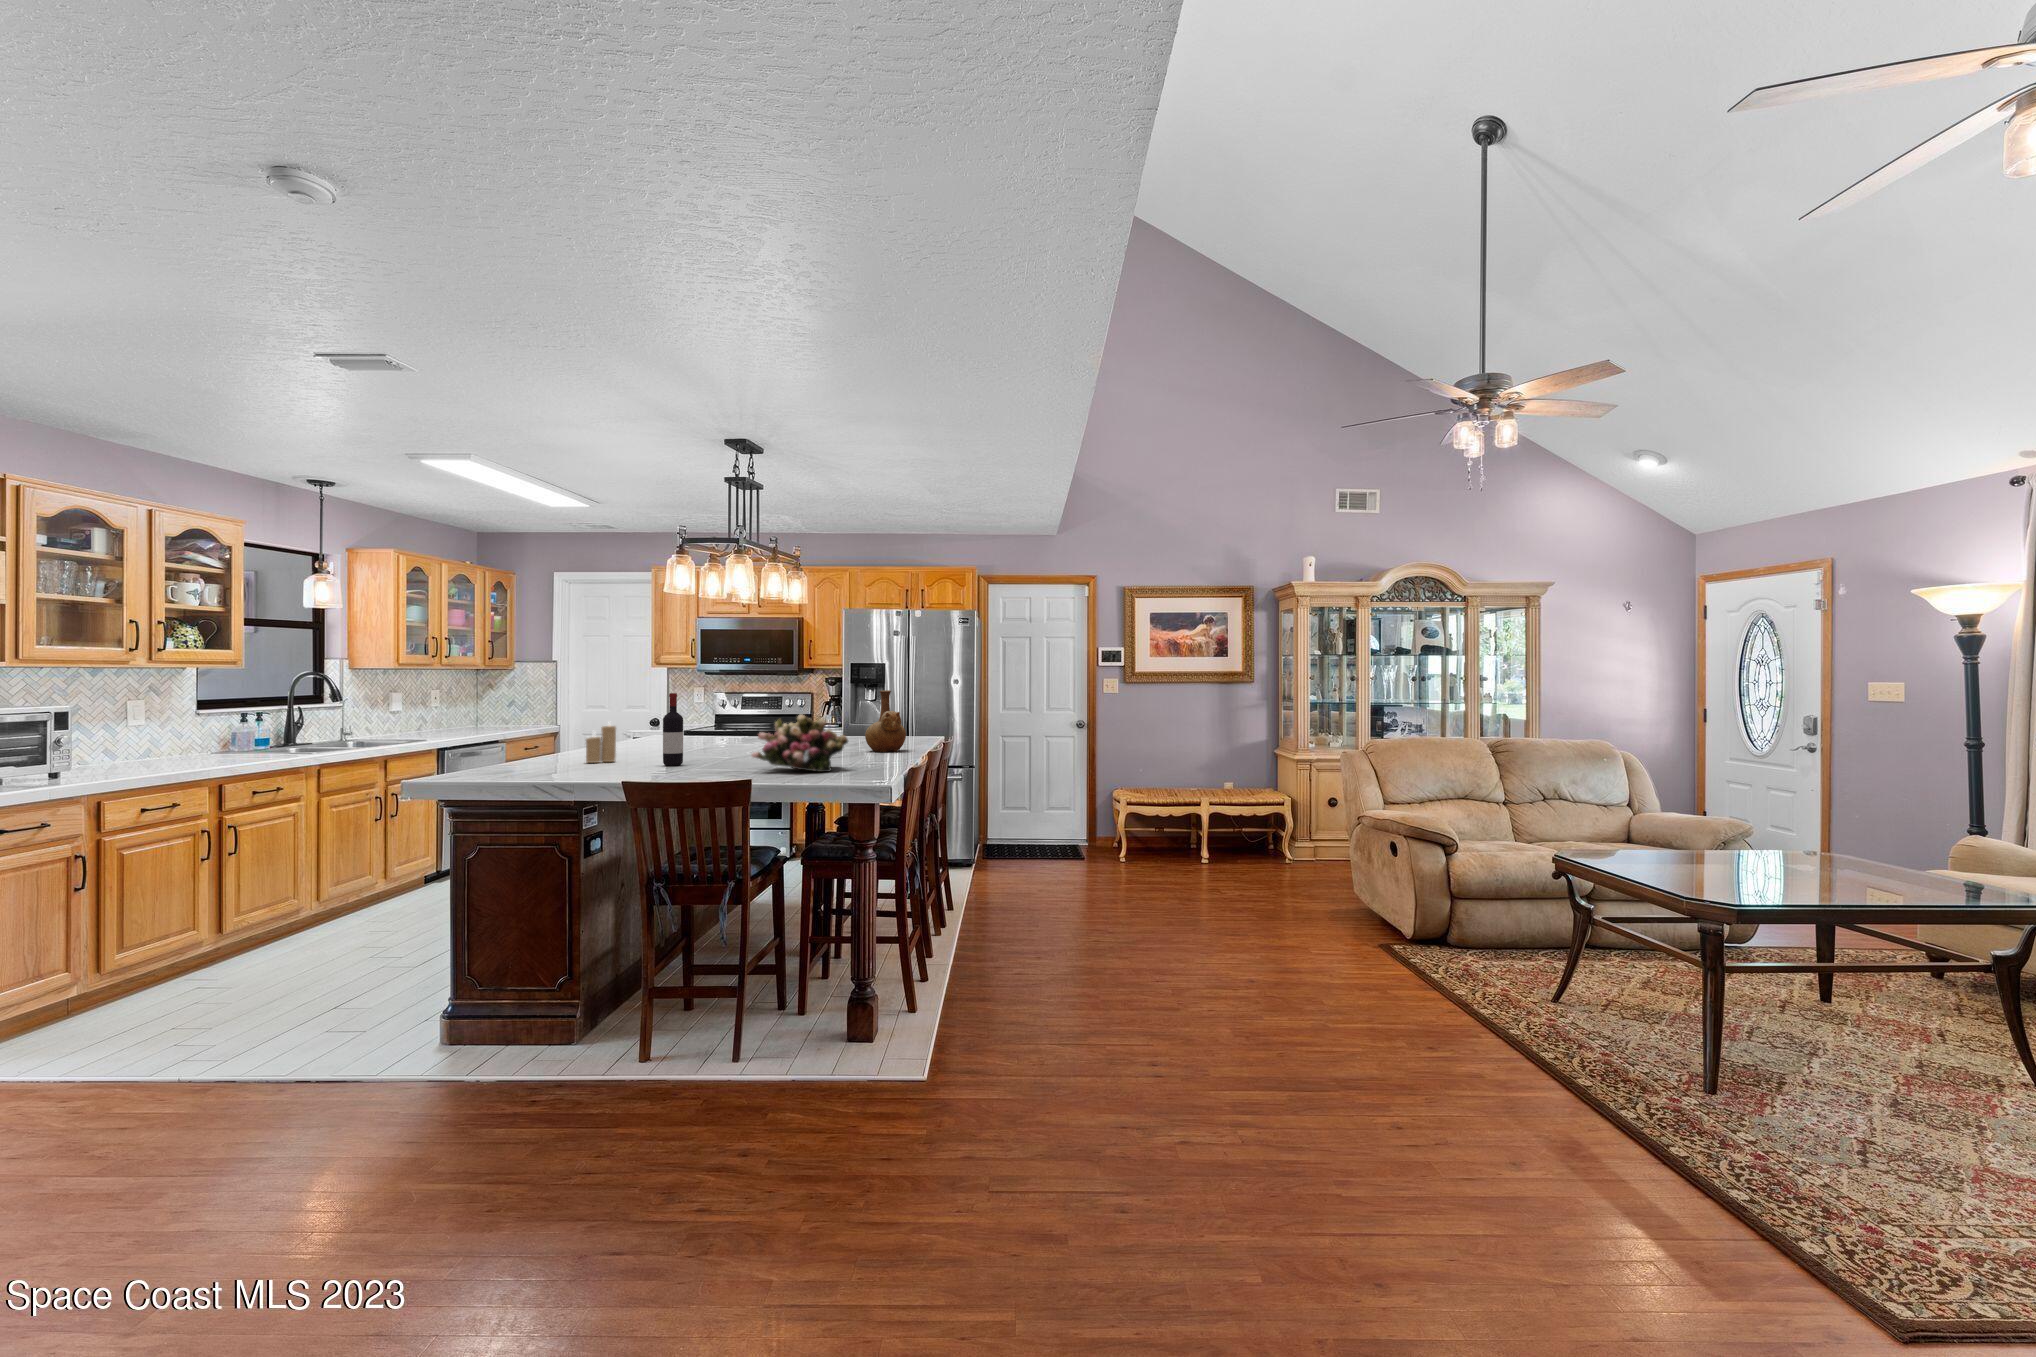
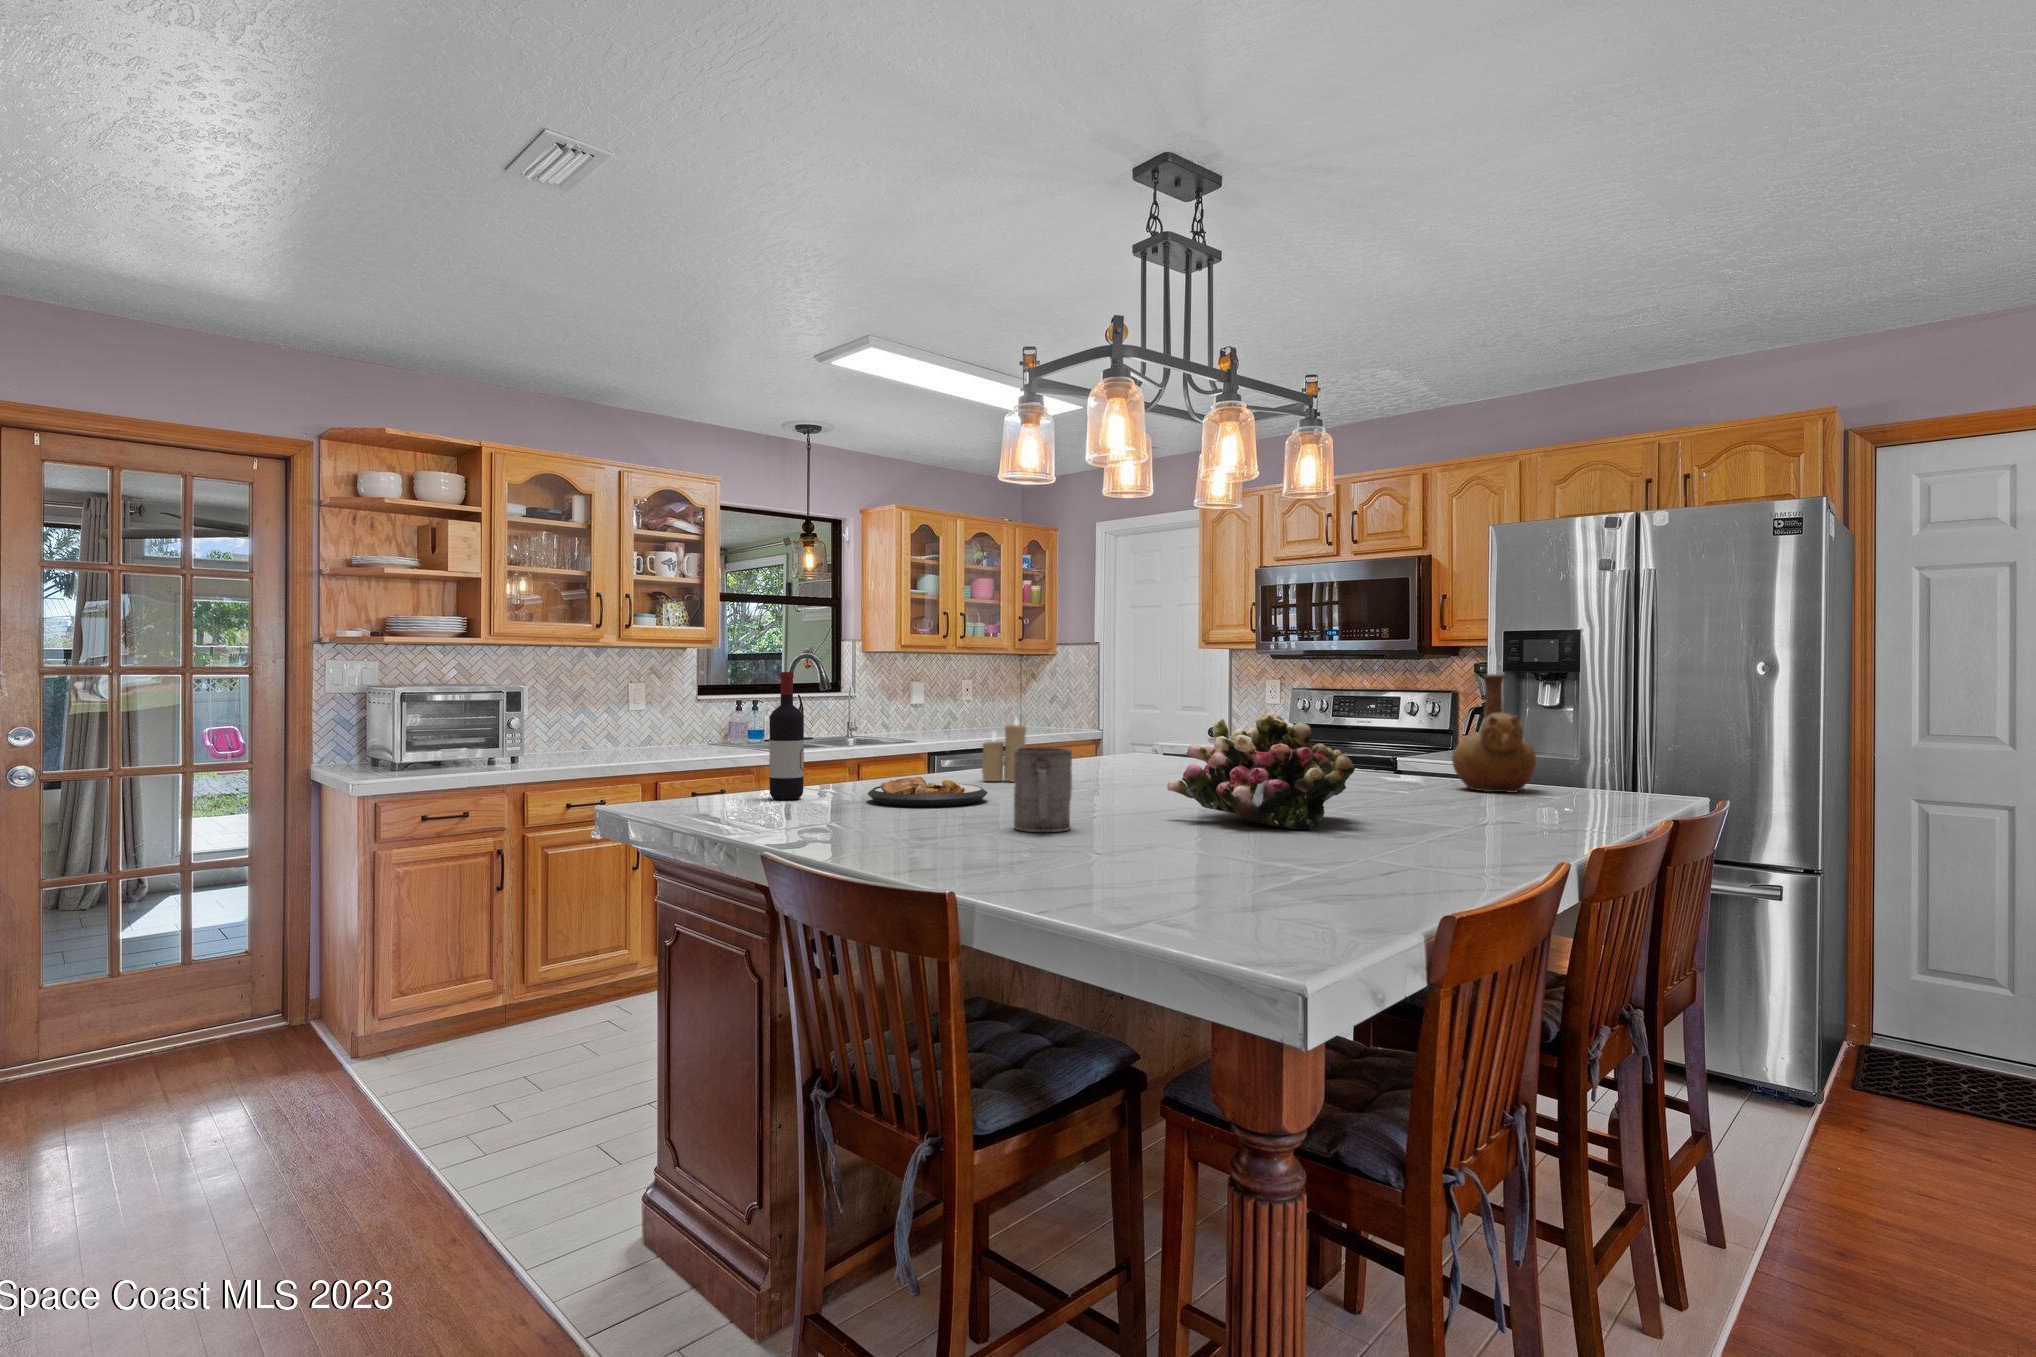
wine bottle: present [663,693,683,766] -> present [769,672,804,800]
mug: none [681,737,714,782] -> present [1014,748,1072,832]
plate: none [546,760,627,778] -> present [868,777,988,807]

